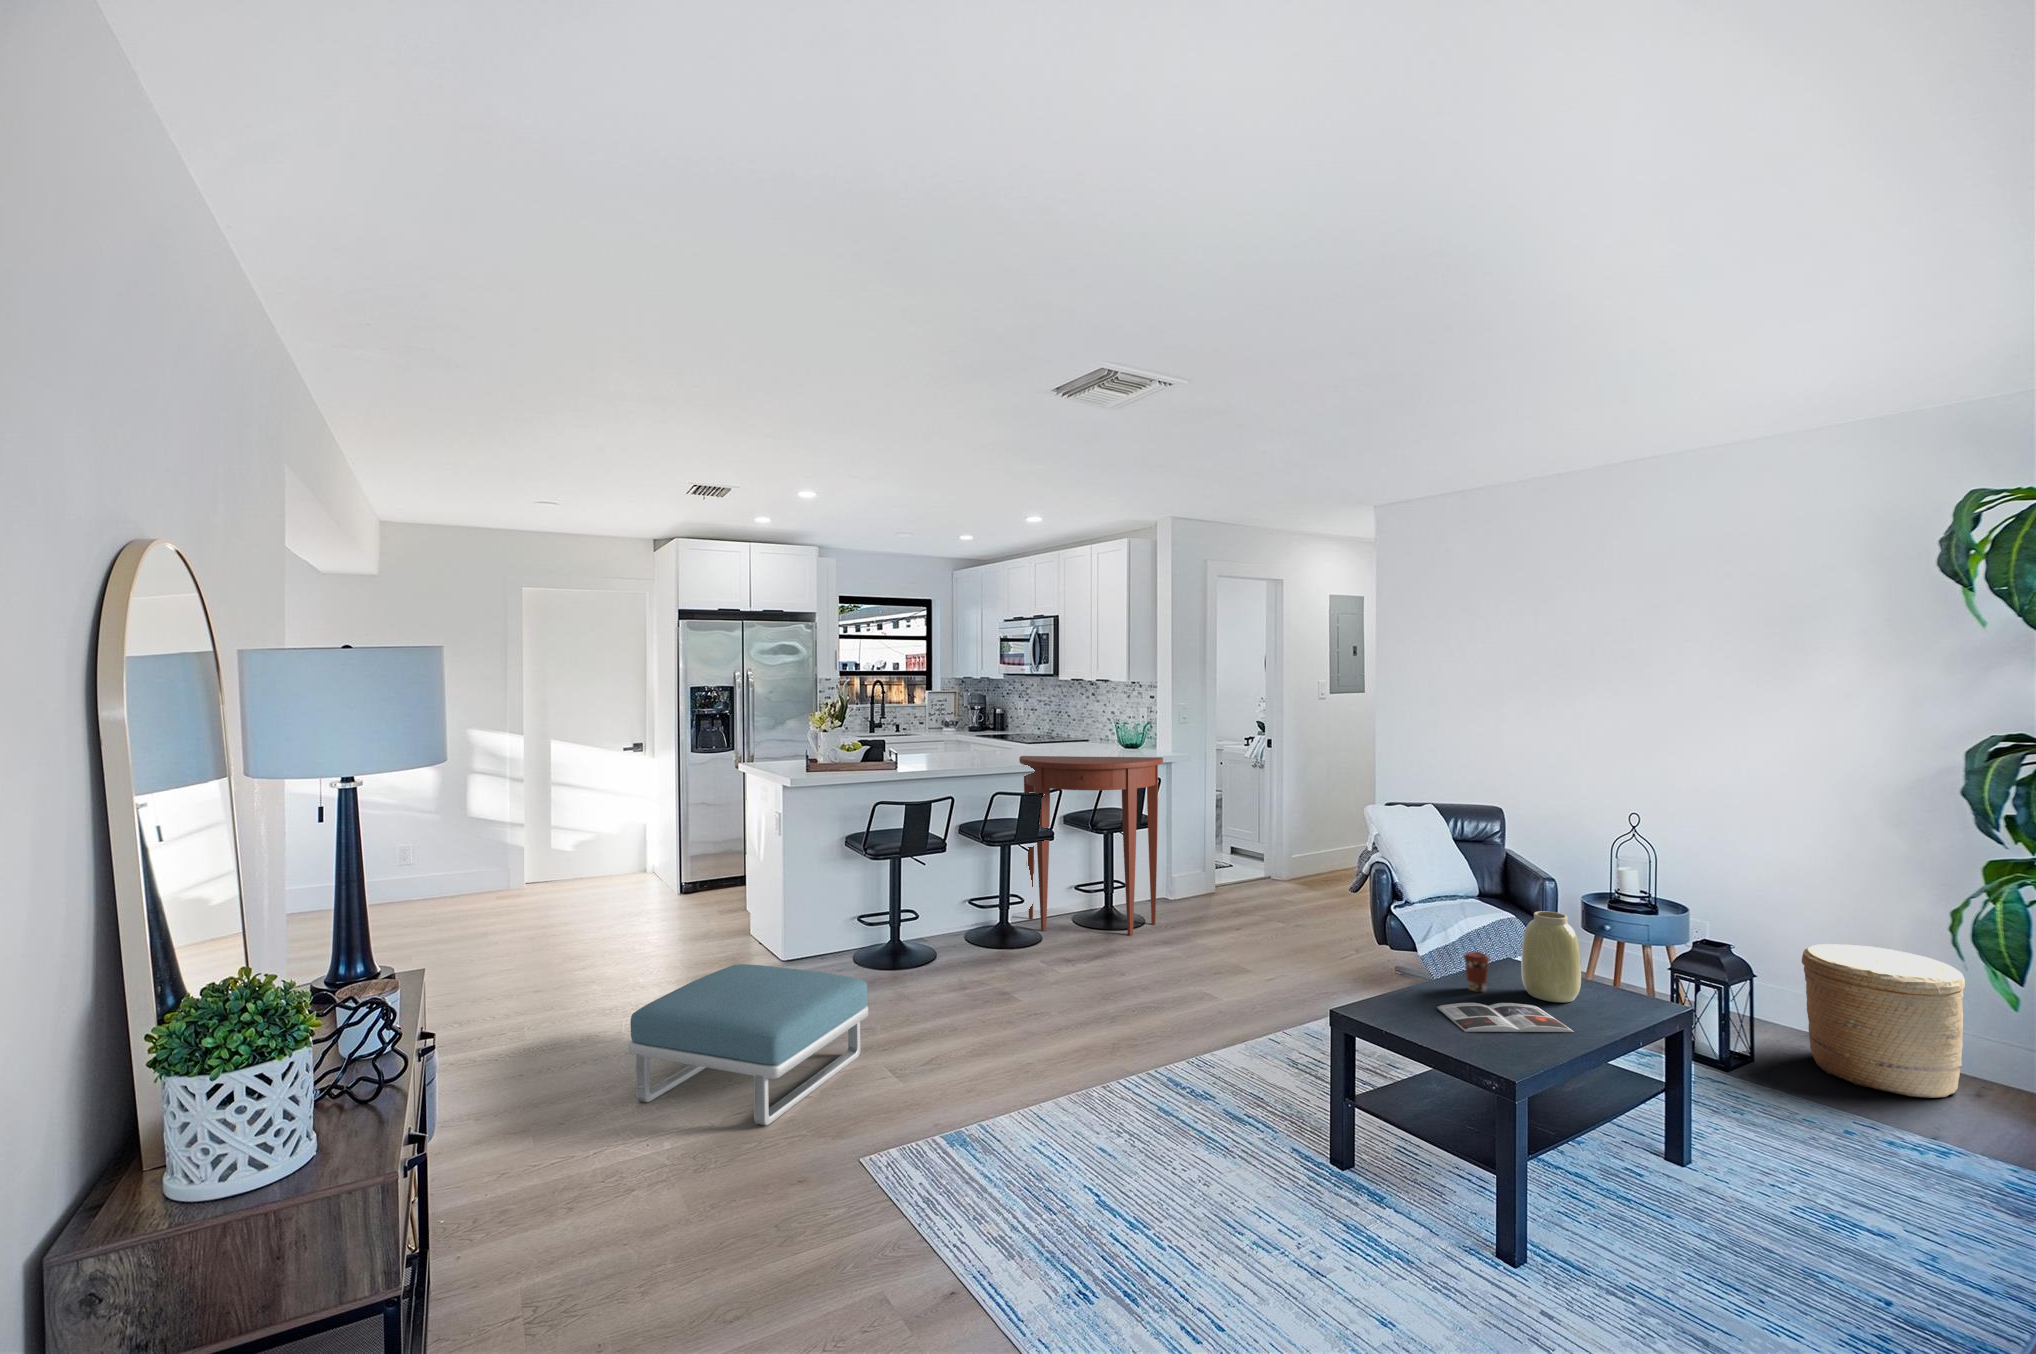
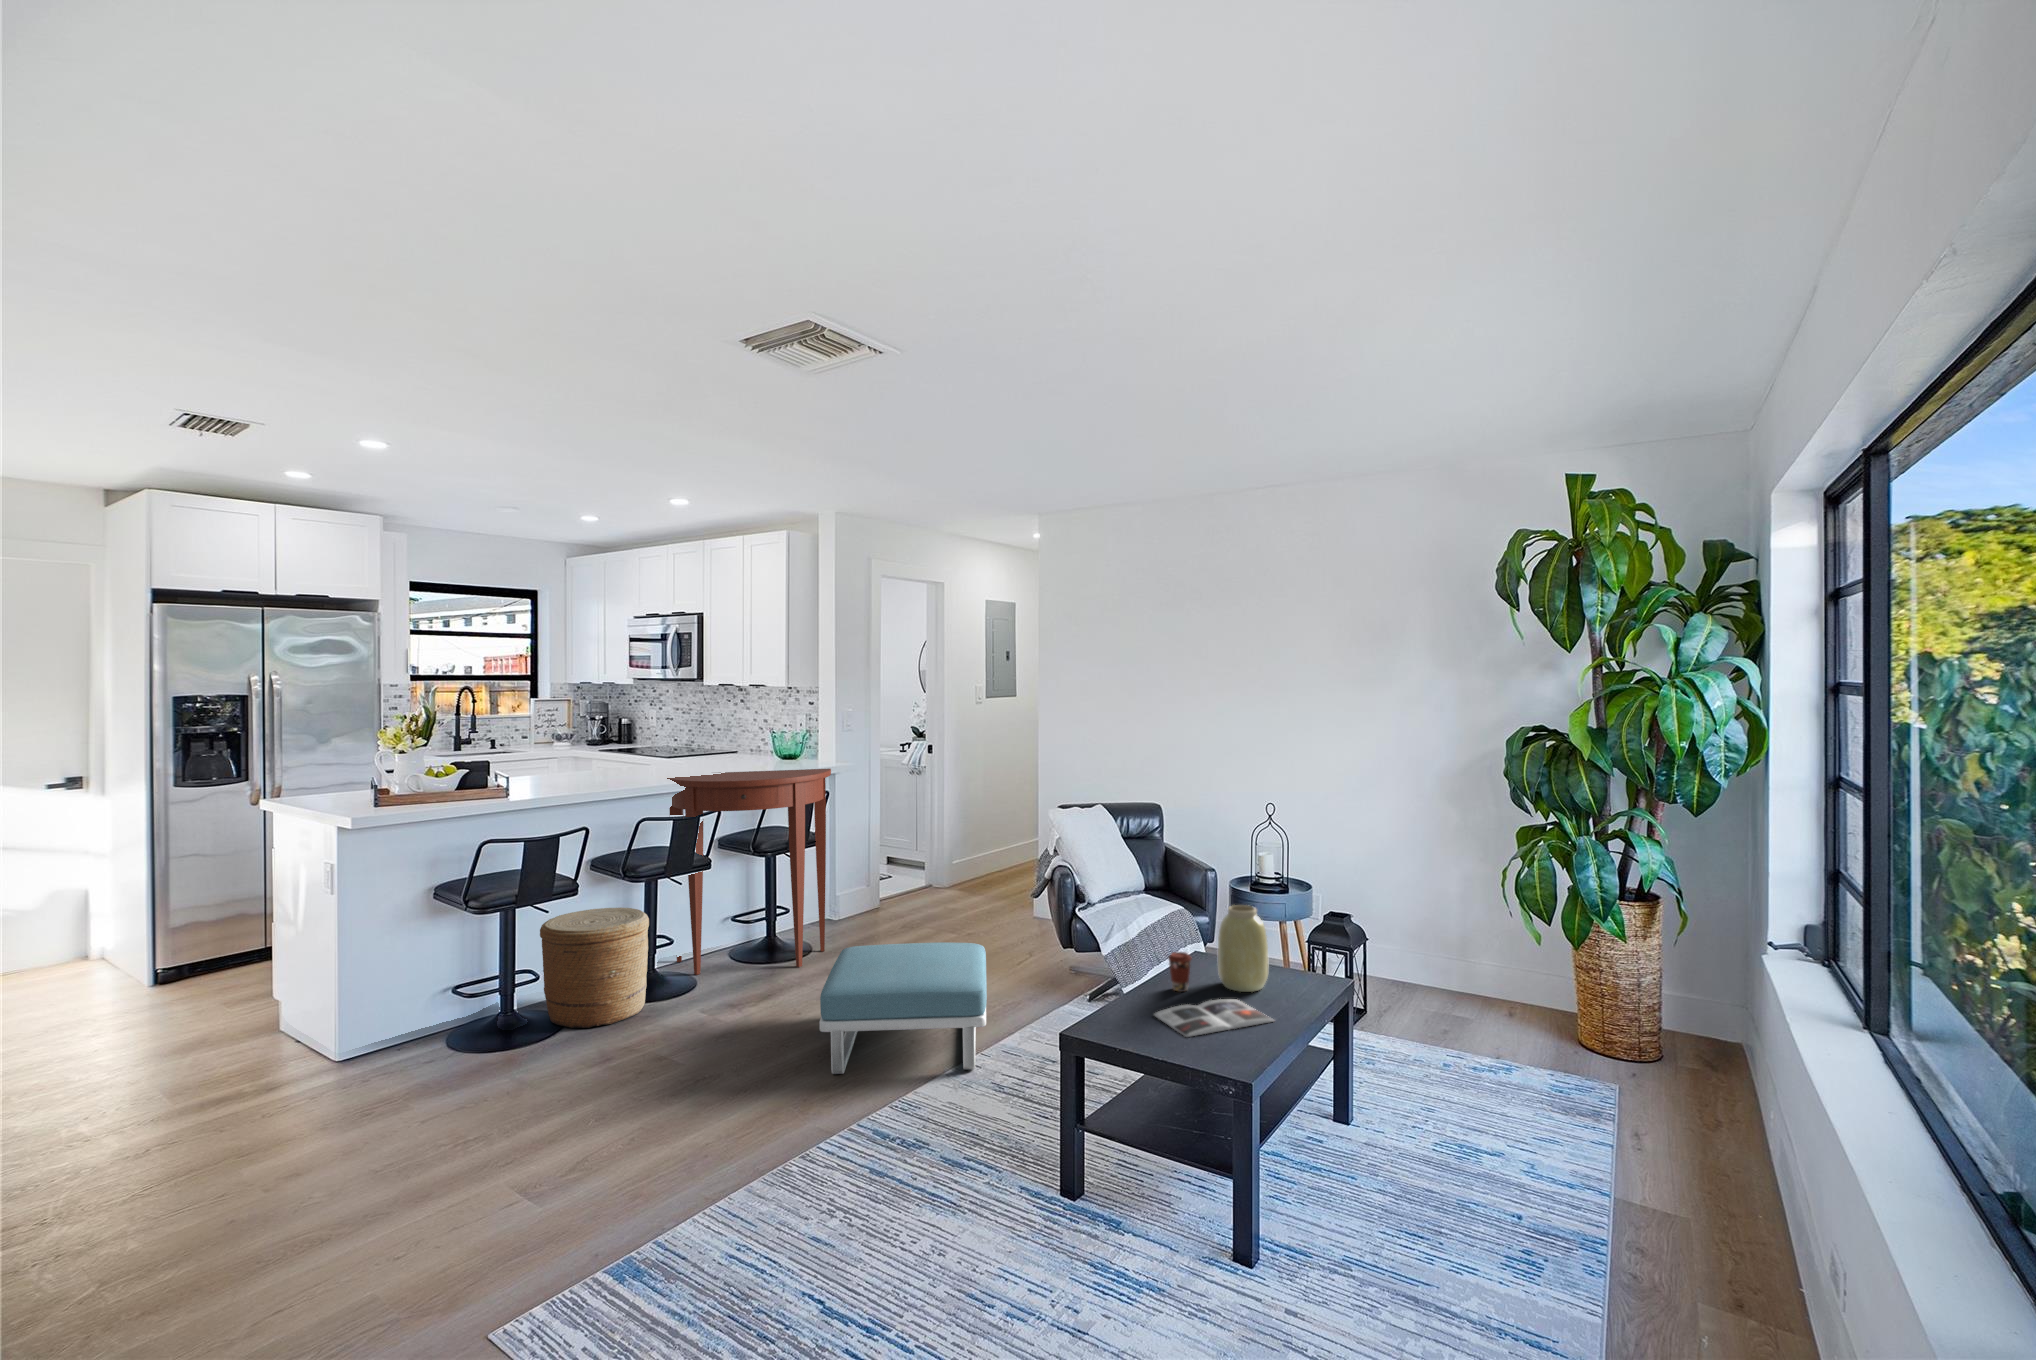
woven basket: present [1802,944,1965,1098] -> present [540,908,649,1028]
footstool: present [628,964,868,1125] -> present [819,942,987,1074]

